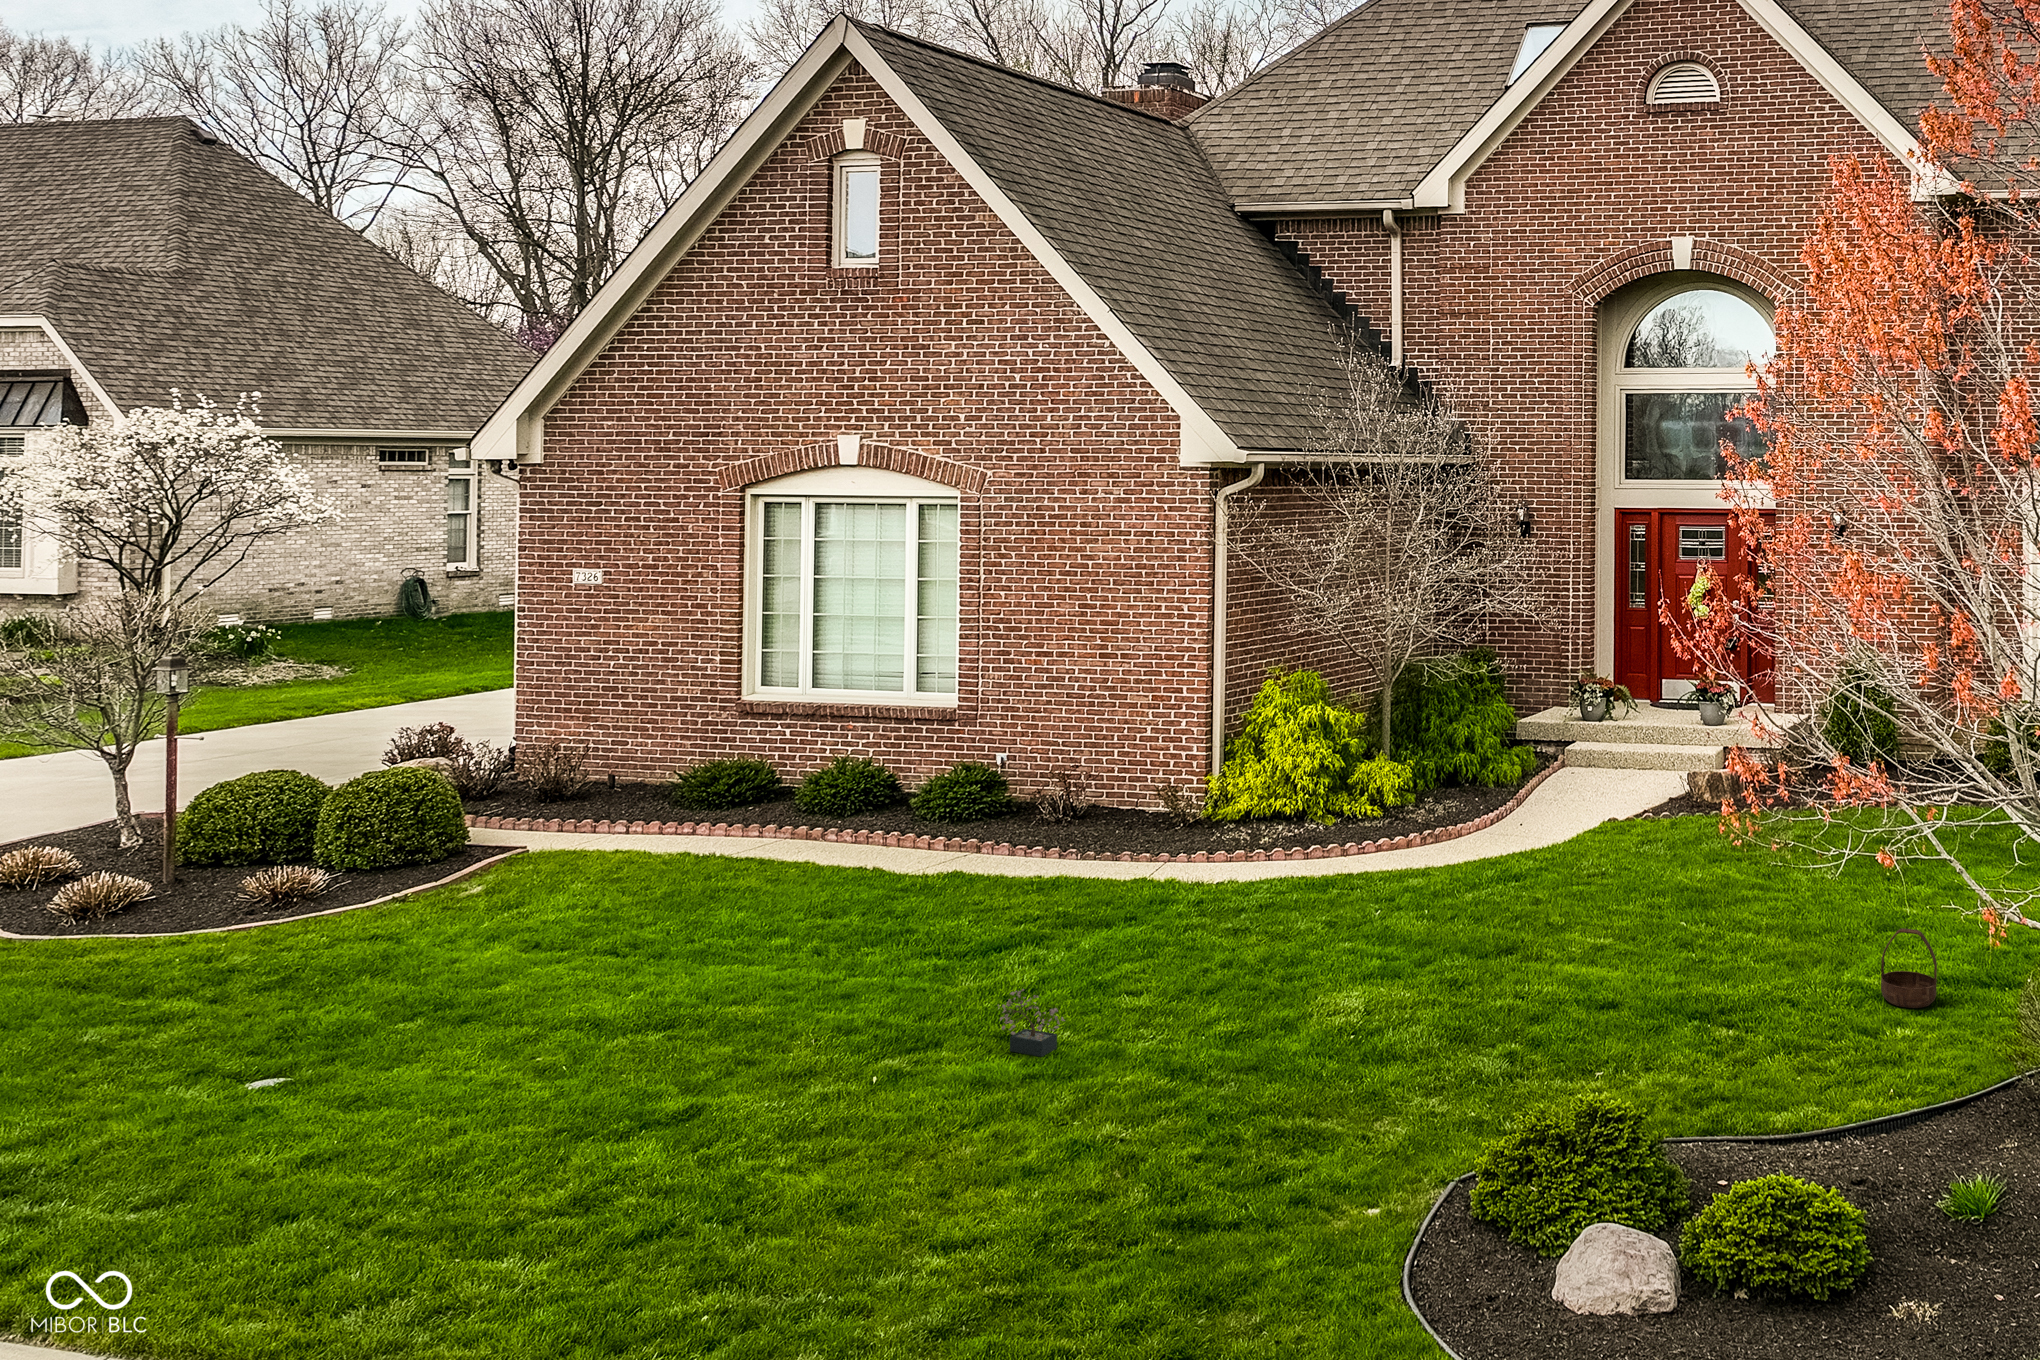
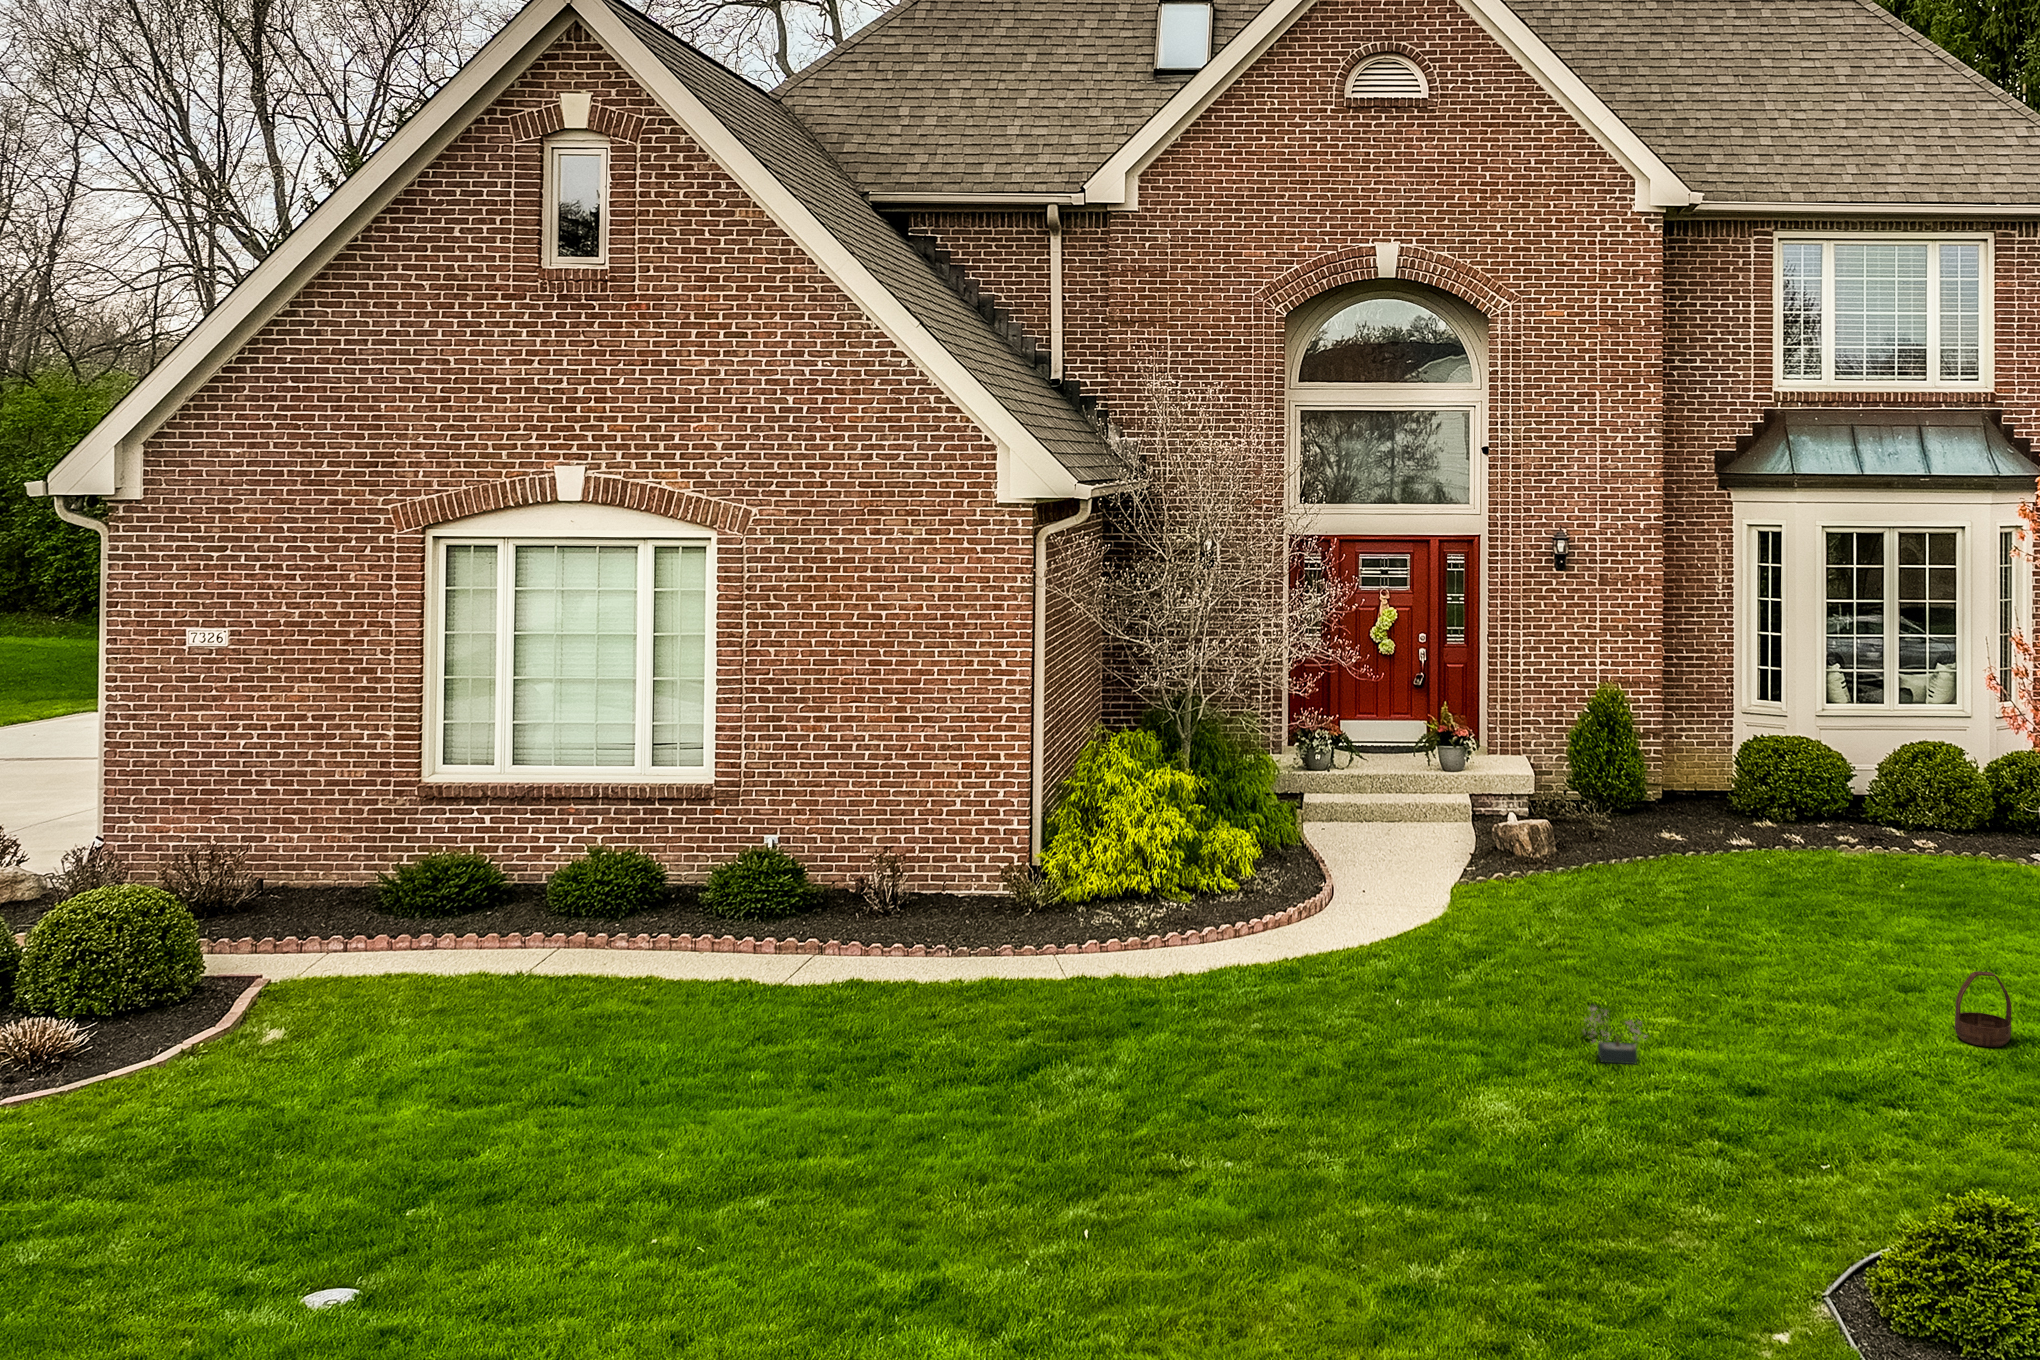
decorative plant: present [998,989,1065,1057] -> present [1588,1008,1646,1064]

